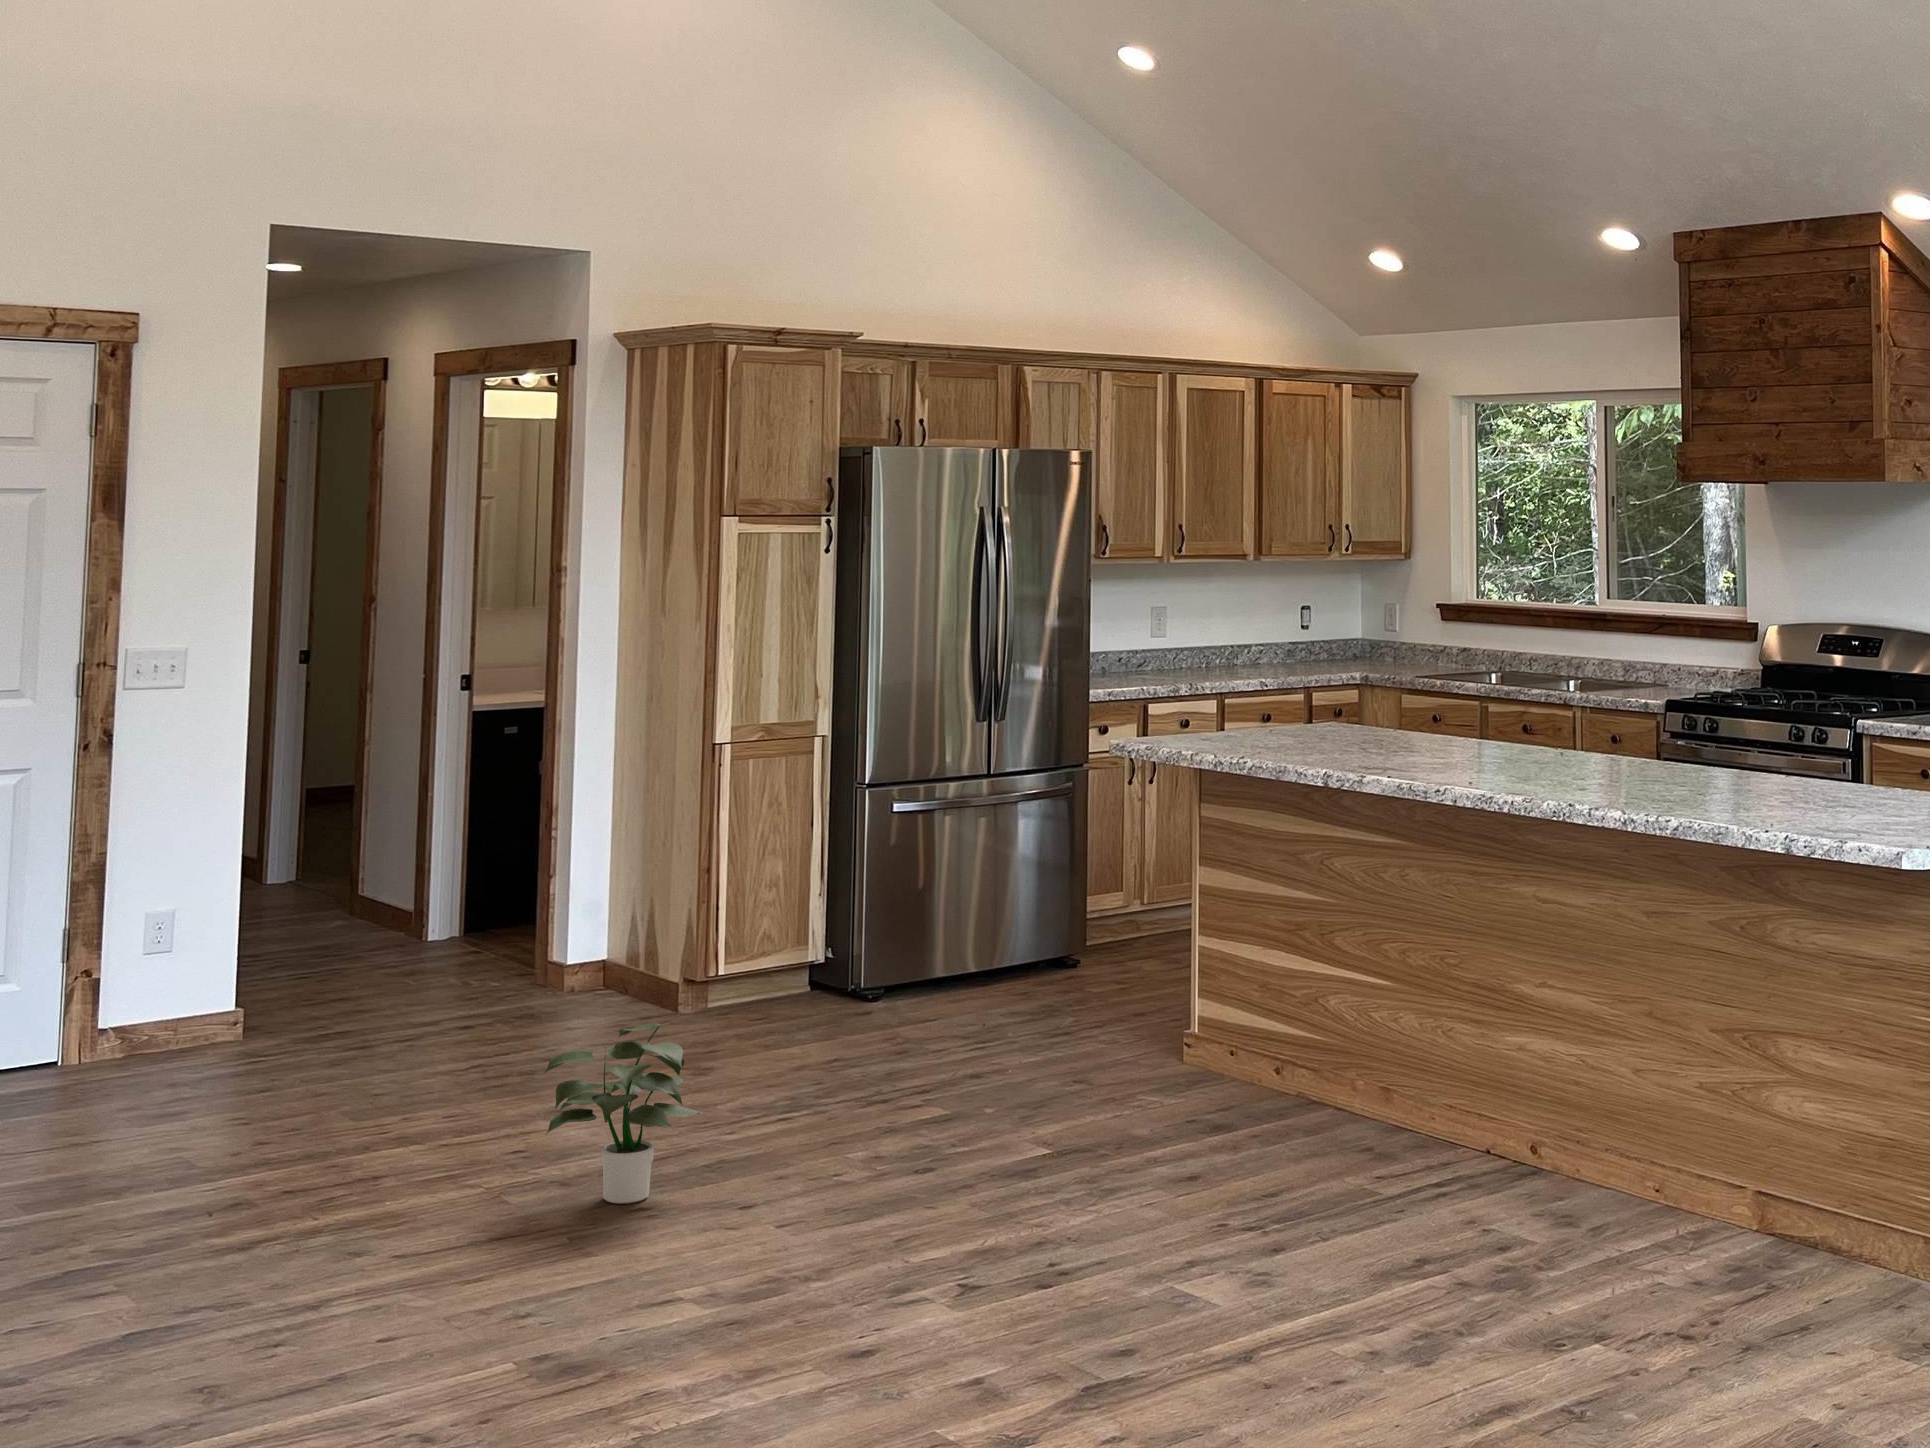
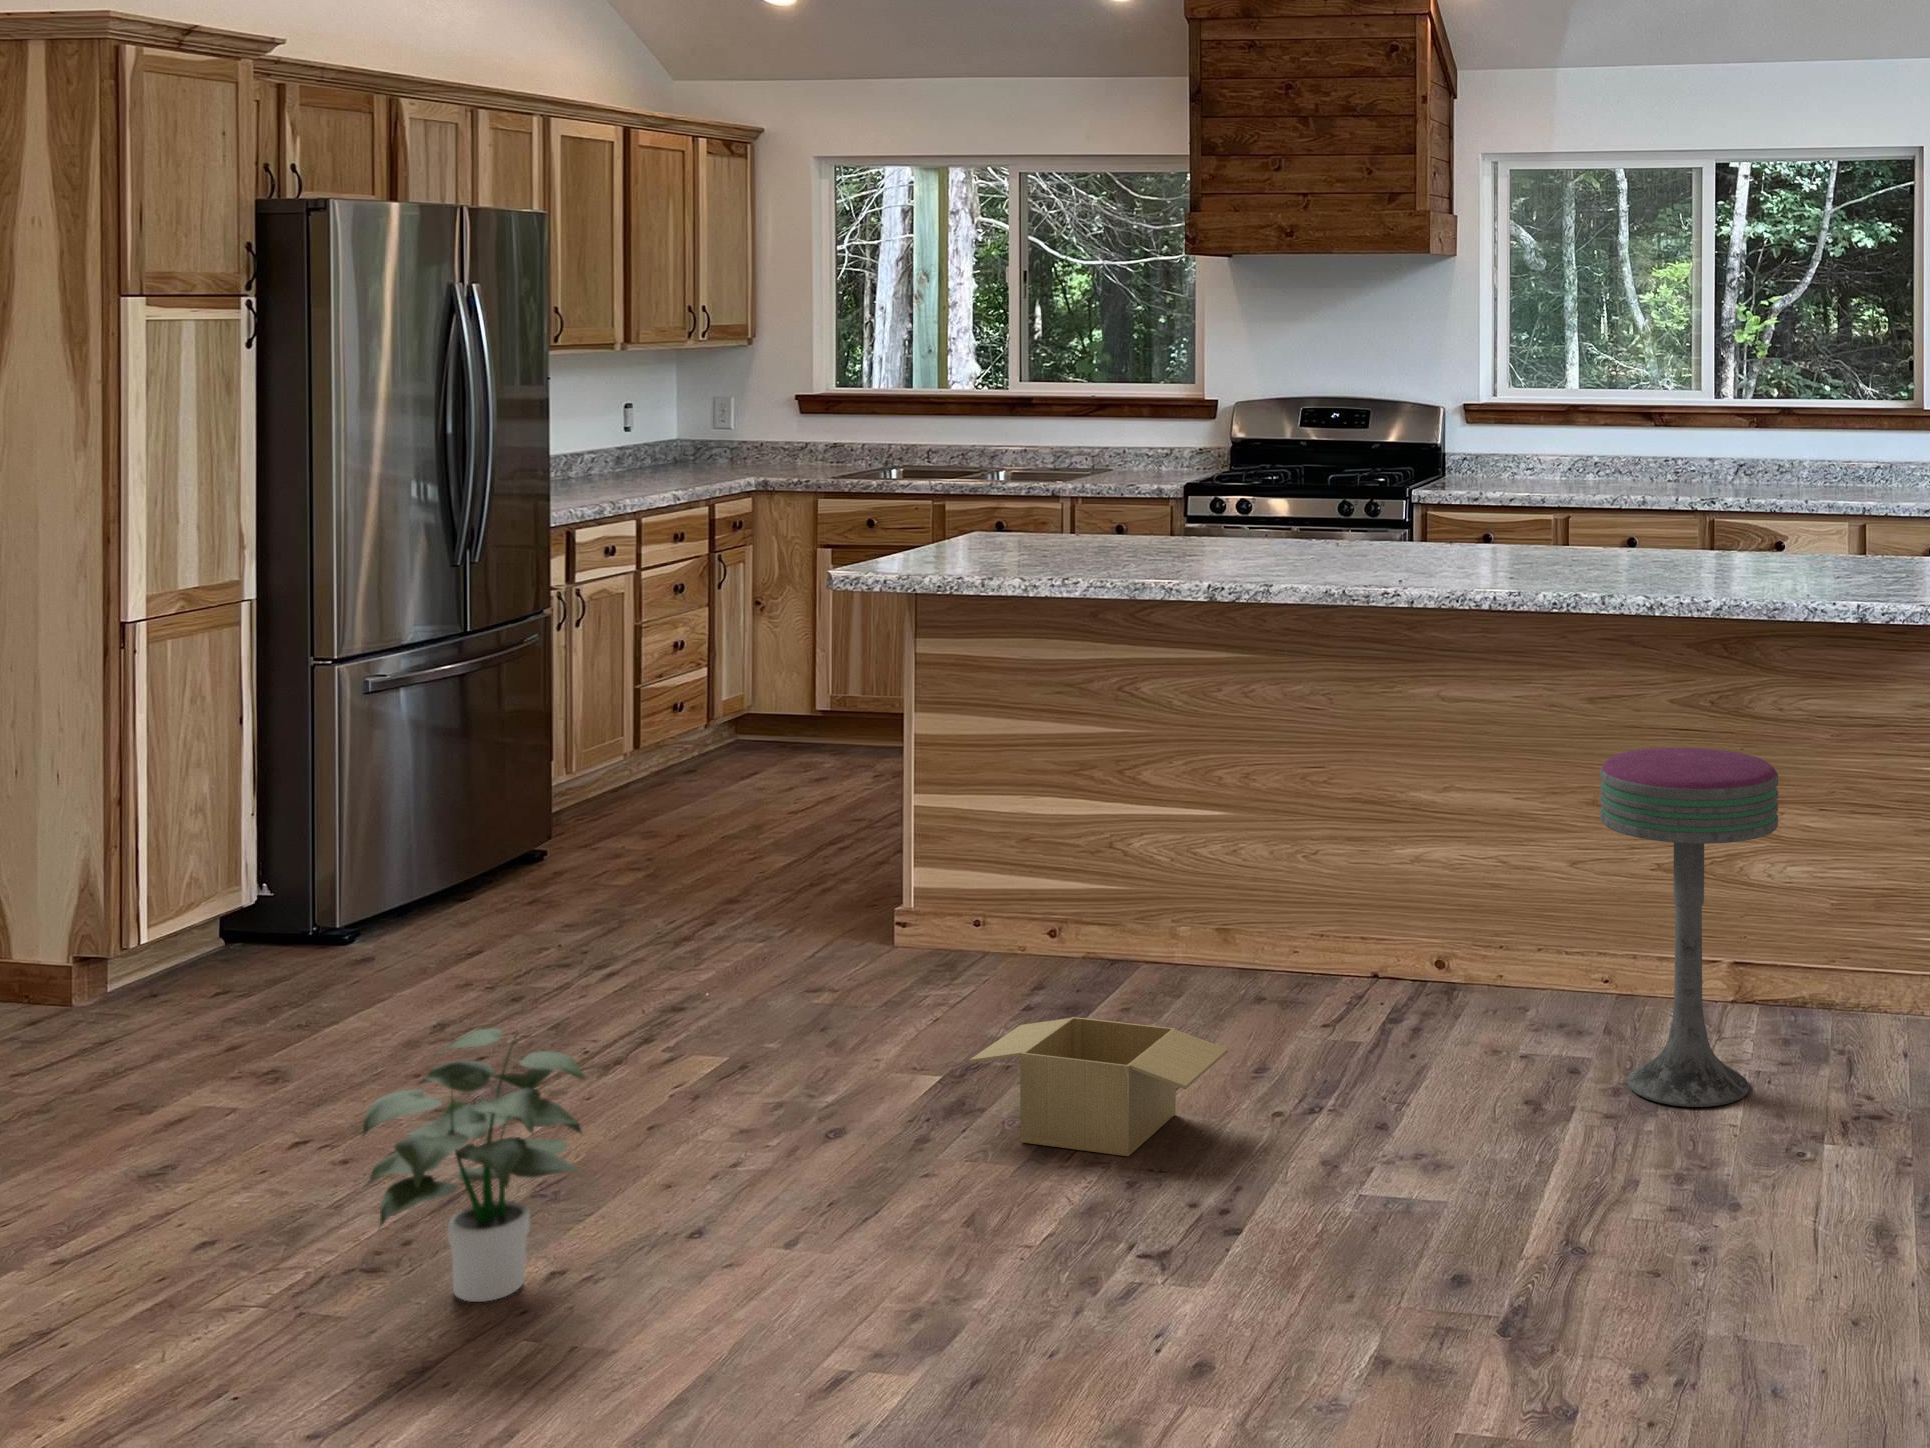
bar stool: none [1489,954,1655,1296] -> present [1600,747,1778,1107]
cardboard box: none [1012,1111,1185,1221] -> present [969,1017,1228,1156]

